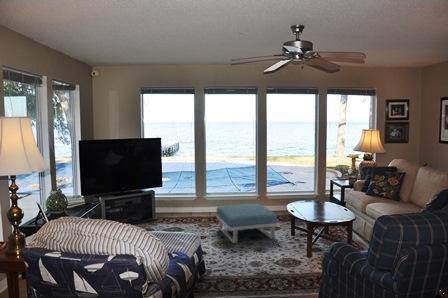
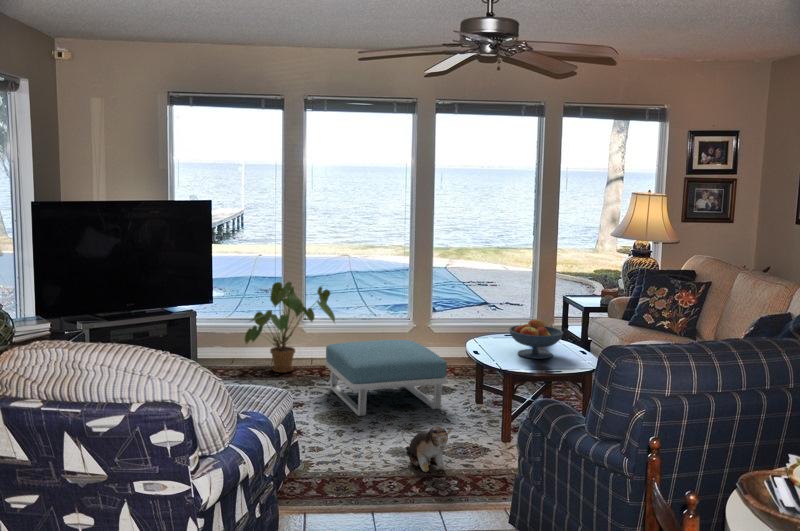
house plant: none [177,176,221,220] -> present [245,282,335,373]
fruit bowl: none [309,193,337,214] -> present [509,319,563,359]
plush toy: none [259,251,283,275] -> present [406,426,451,472]

